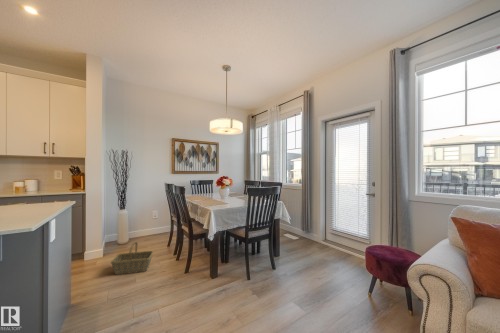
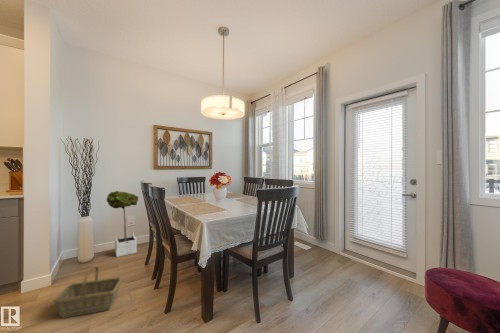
potted tree: none [138,190,161,241] -> present [107,191,138,257]

